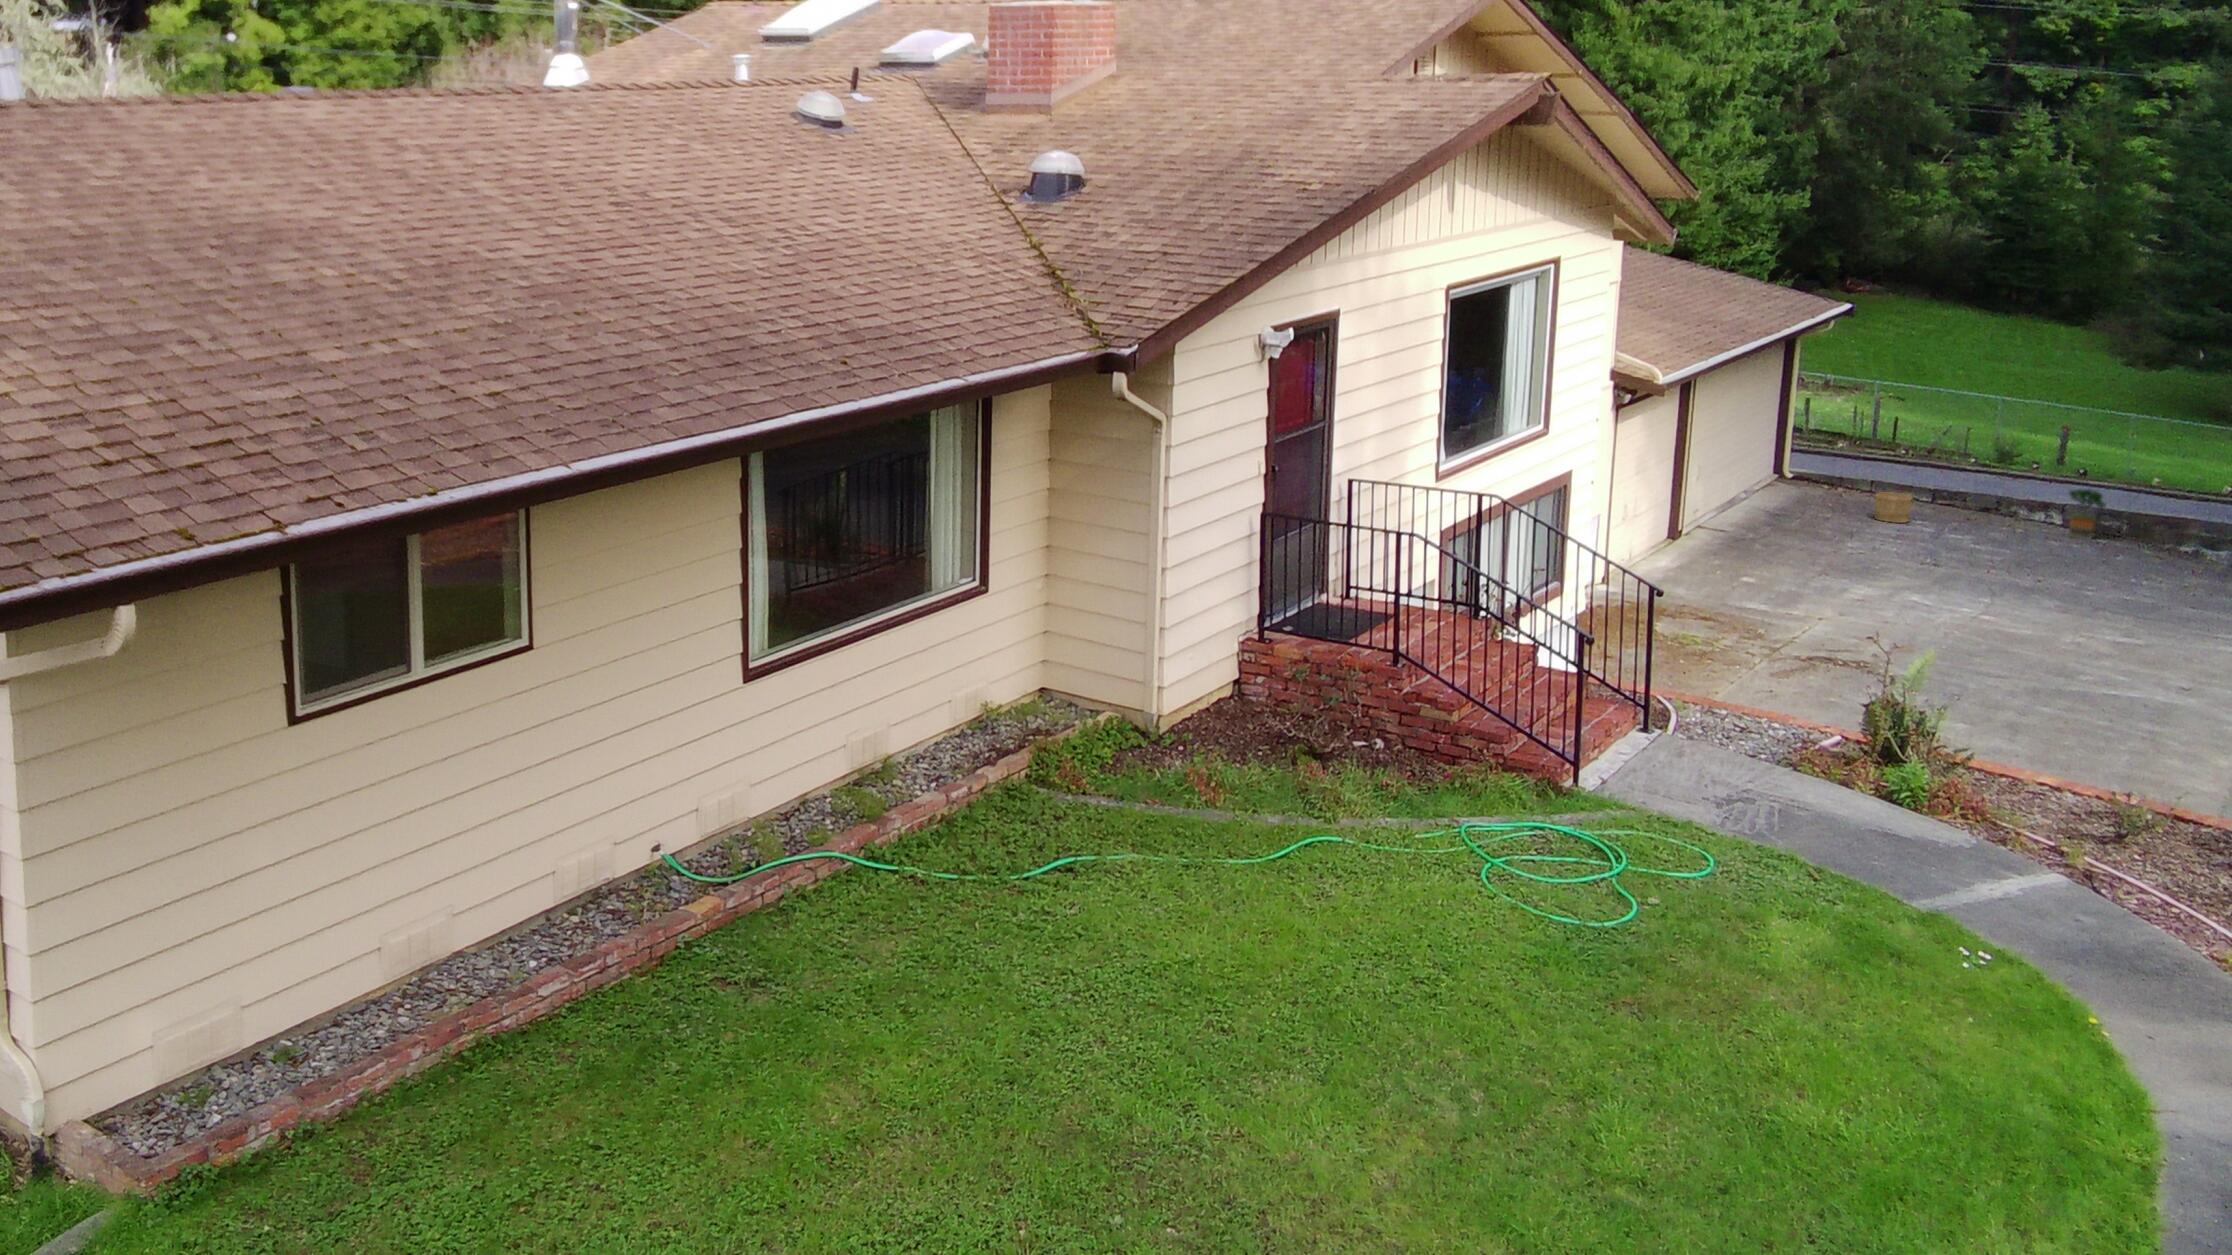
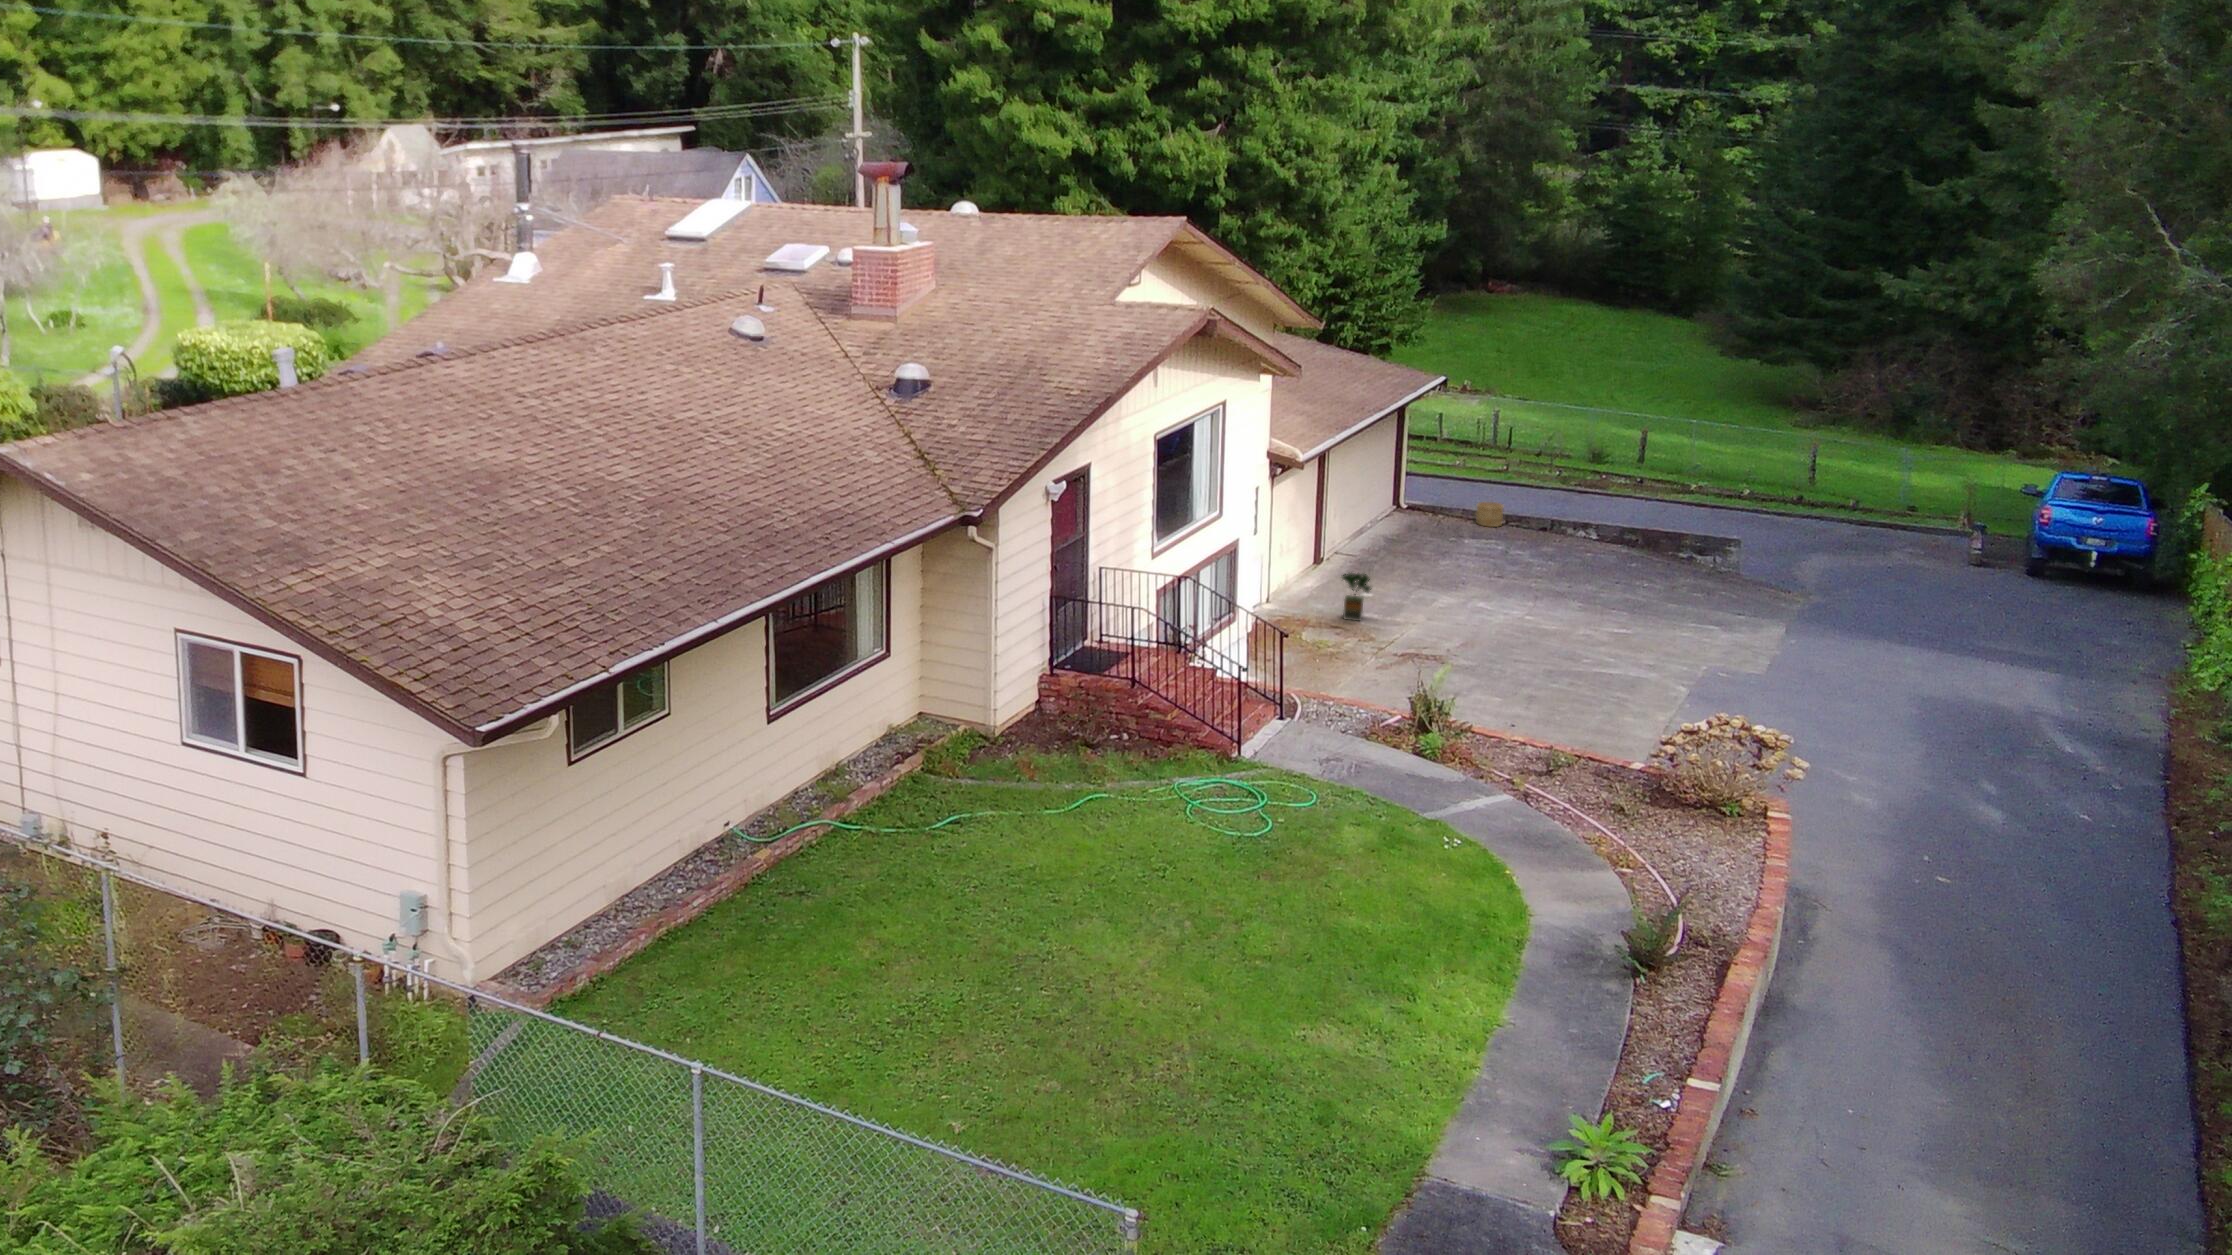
potted tree: present [2069,489,2105,539] -> present [1342,573,1372,621]

